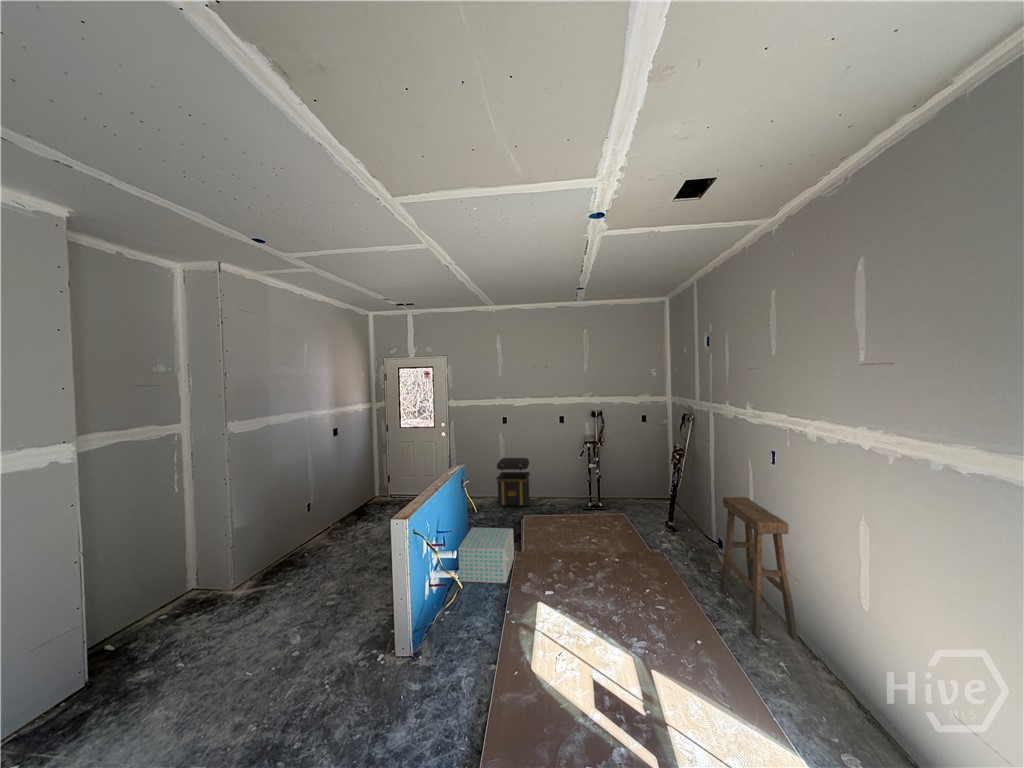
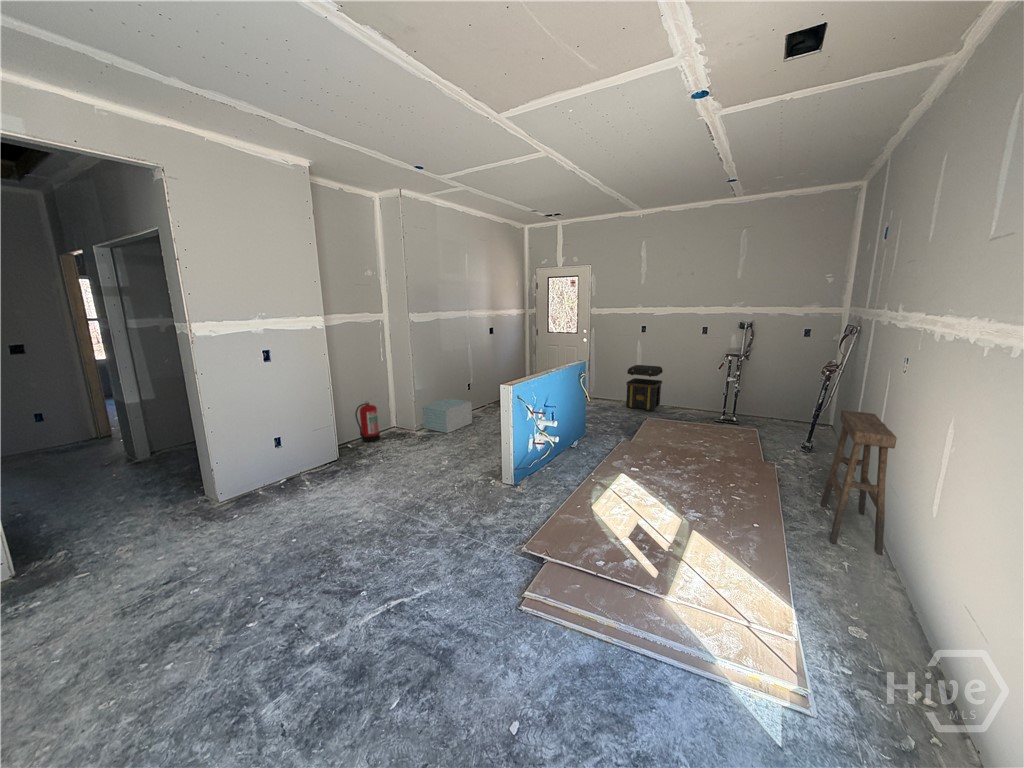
storage box: present [459,527,514,583] -> present [422,398,472,433]
fire extinguisher: none [120,551,171,636] -> present [355,395,380,442]

